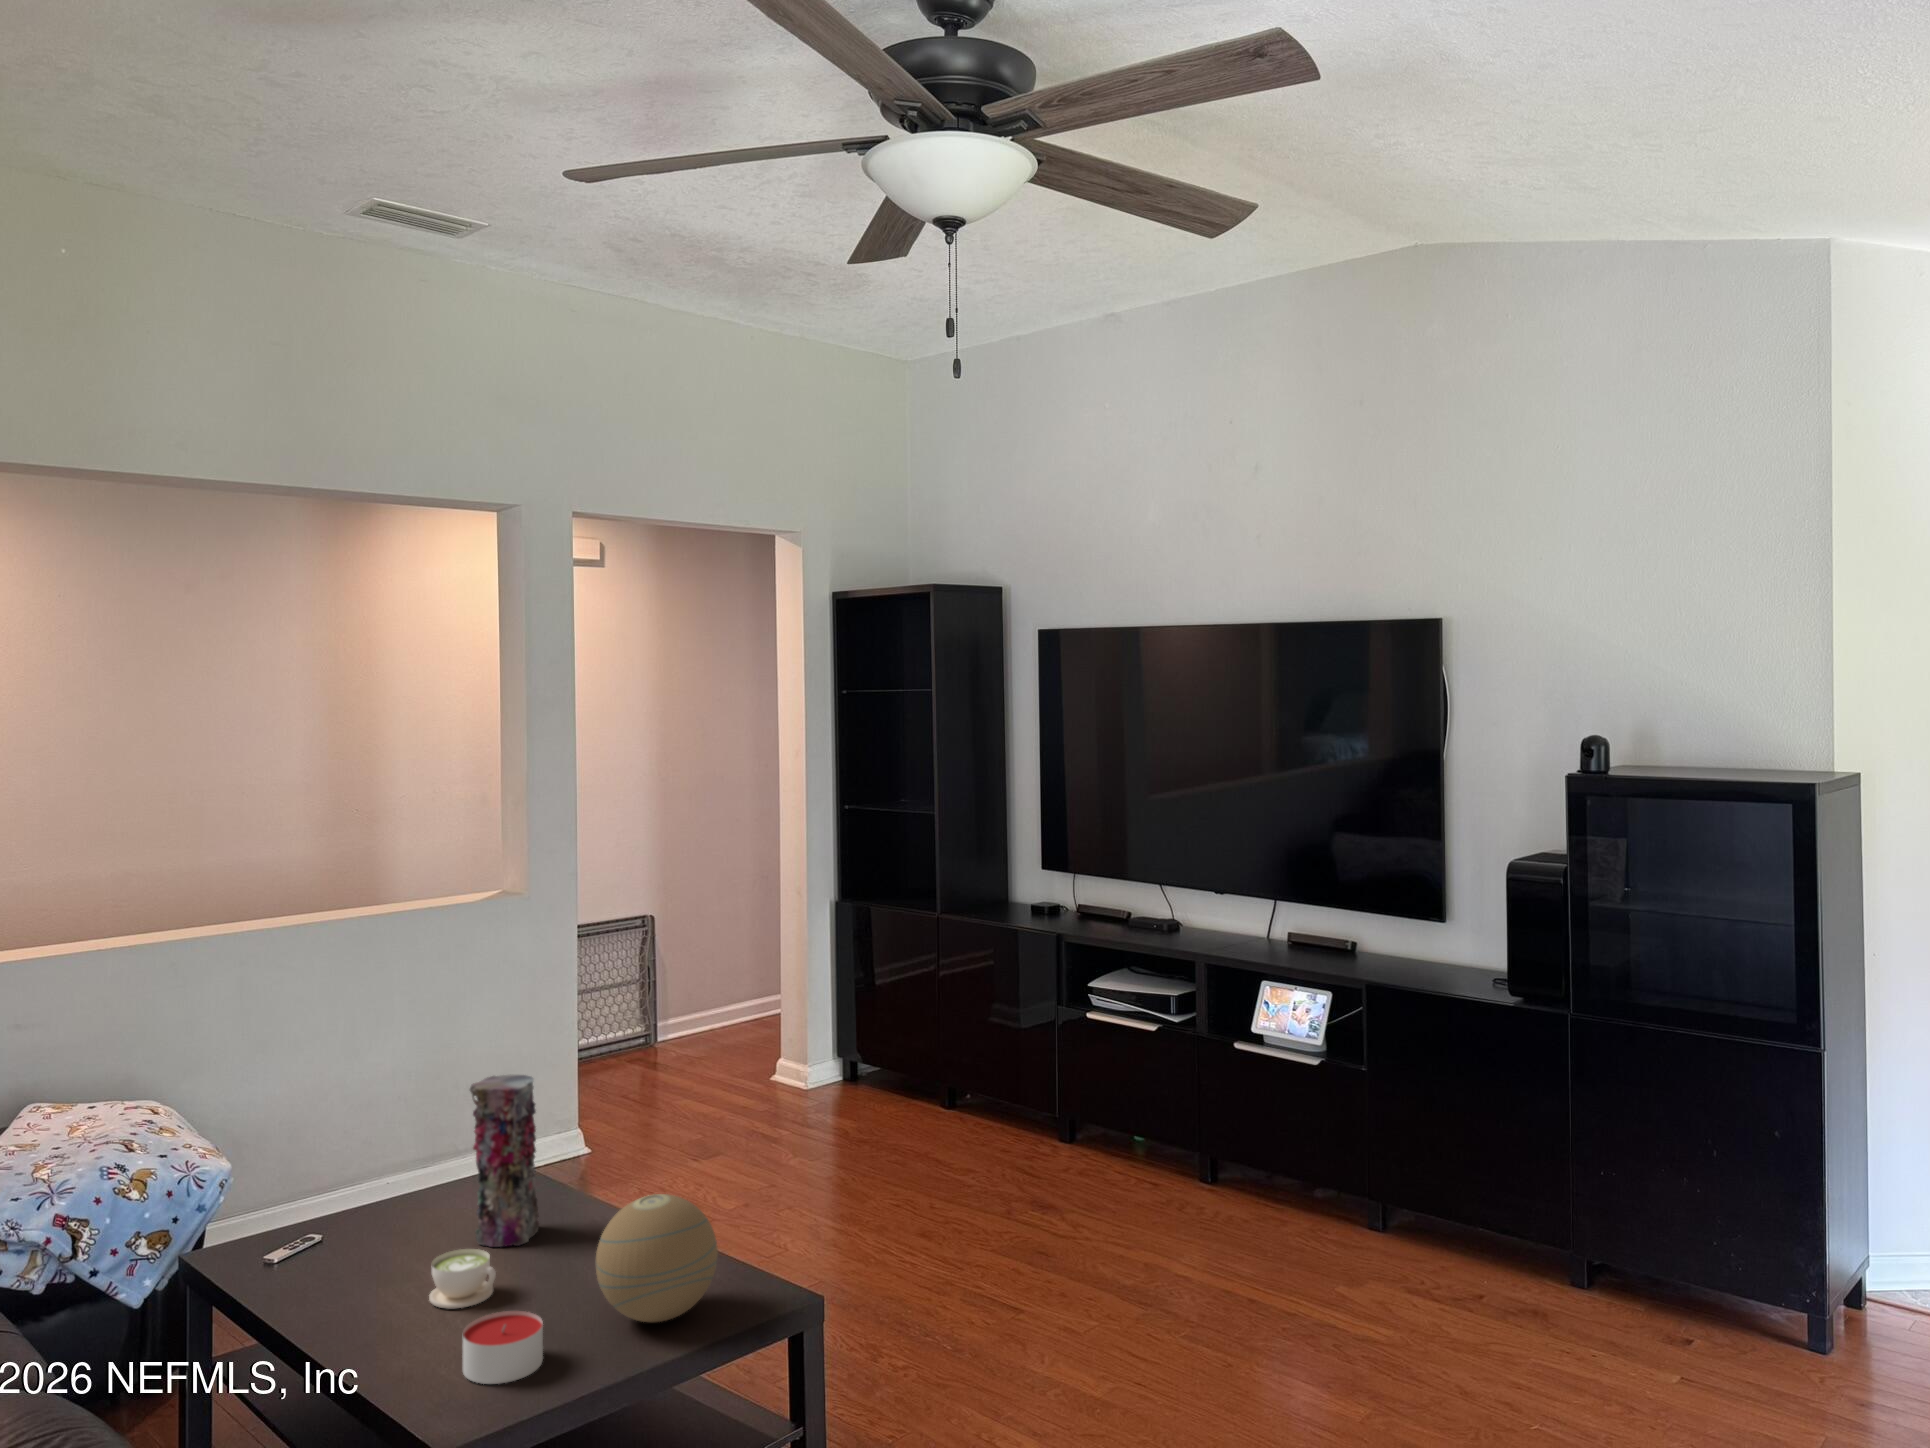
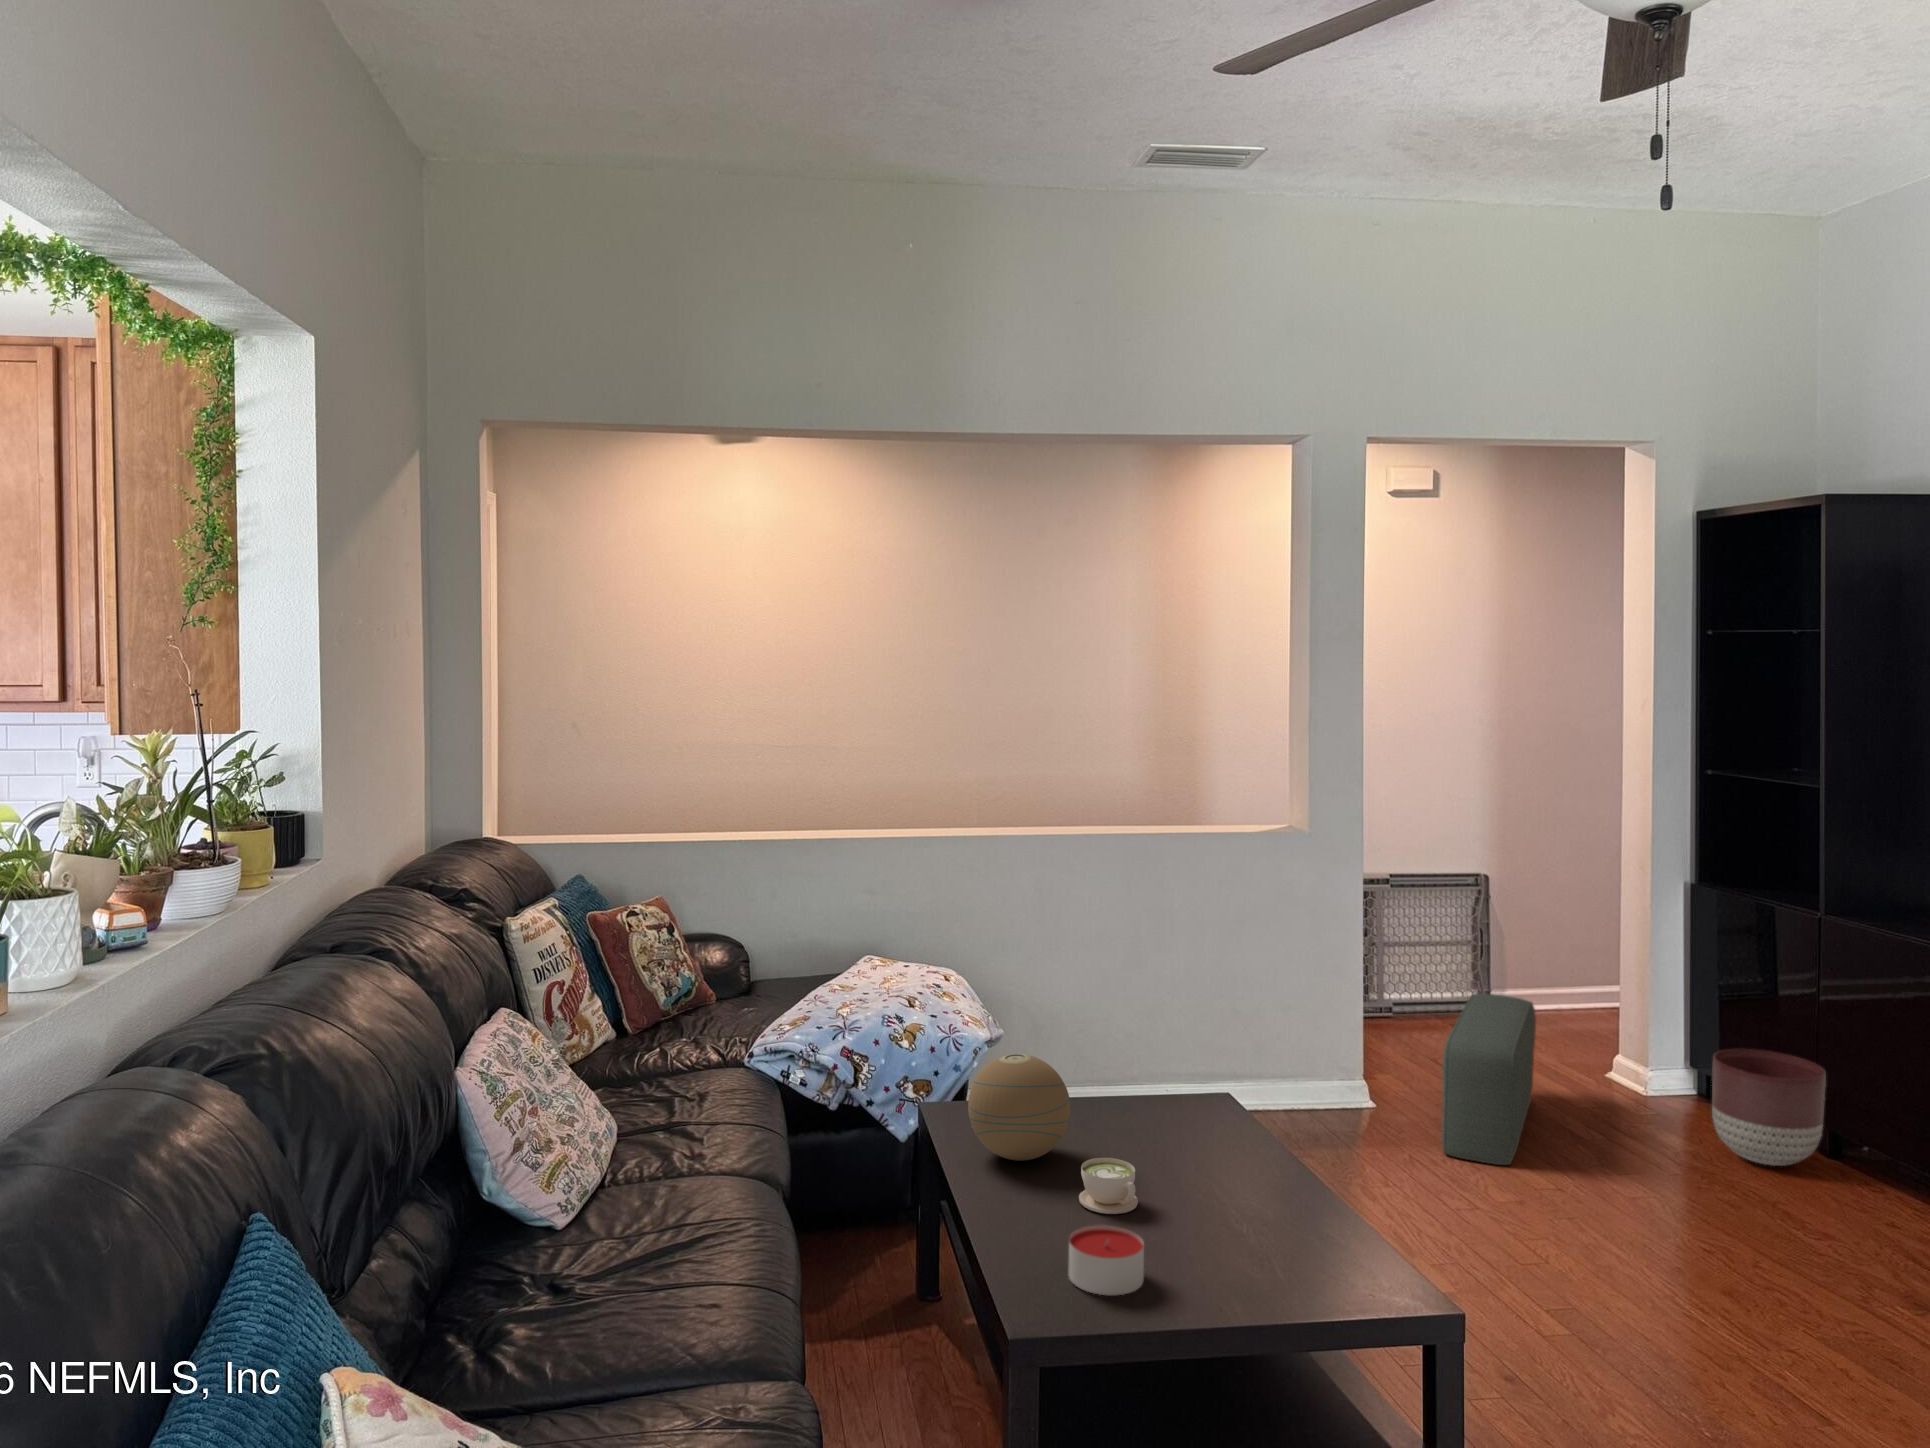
pouf: none [668,1025,734,1181] -> present [1442,994,1536,1165]
planter: none [872,1033,951,1126] -> present [1712,1049,1826,1166]
vase: present [470,1075,539,1247] -> none [1144,1000,1211,1171]
decorative orb: present [596,1194,718,1322] -> present [968,1054,1070,1161]

